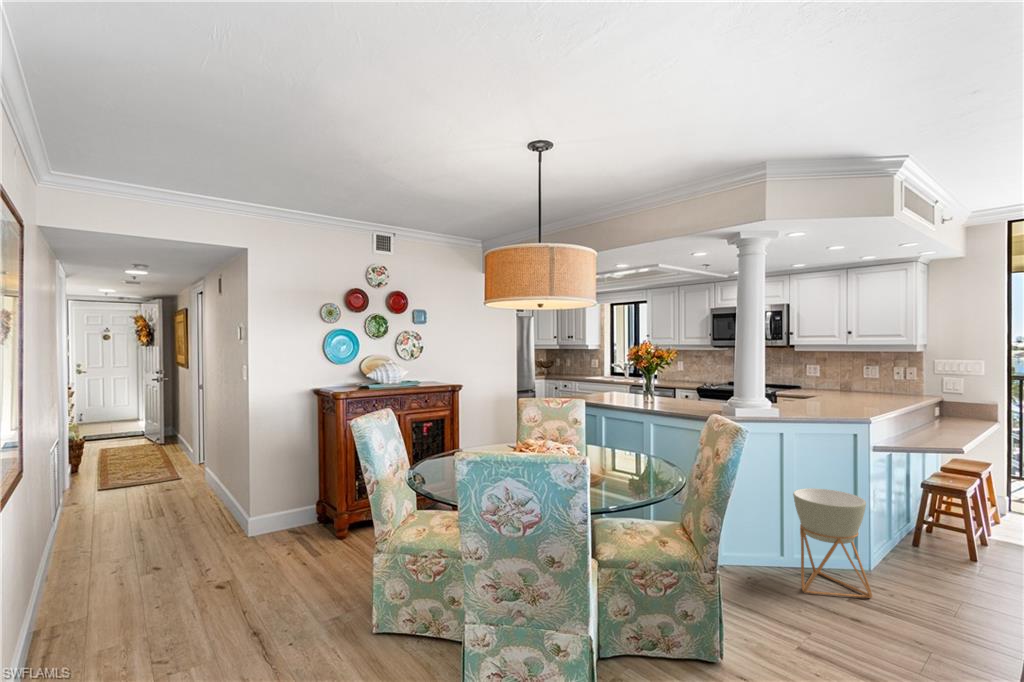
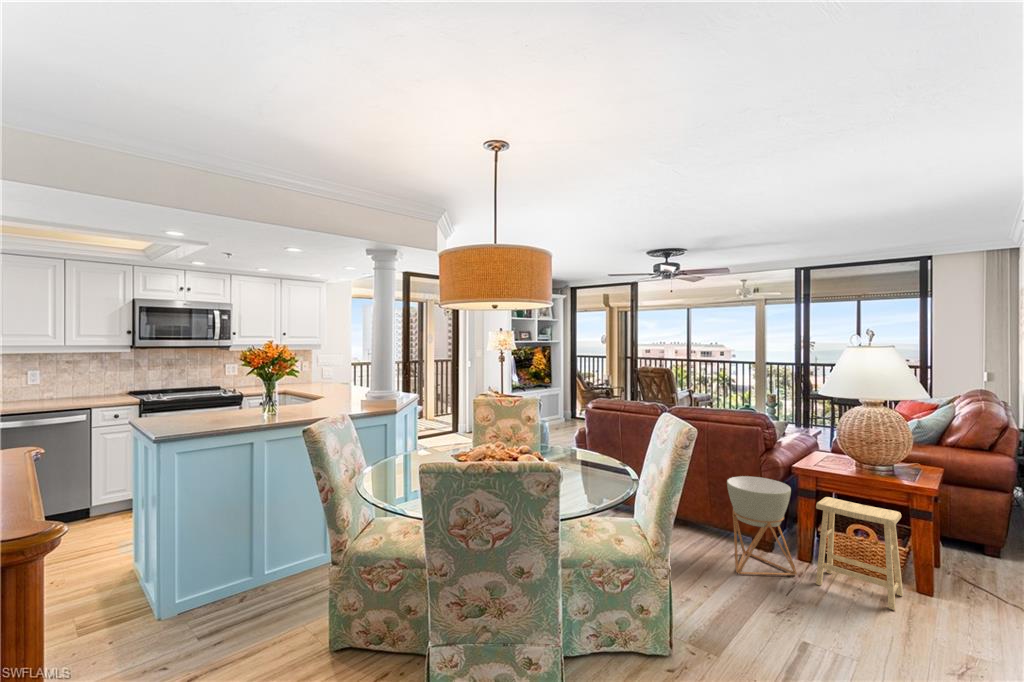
footstool: none [893,513,998,640] -> present [816,497,903,610]

